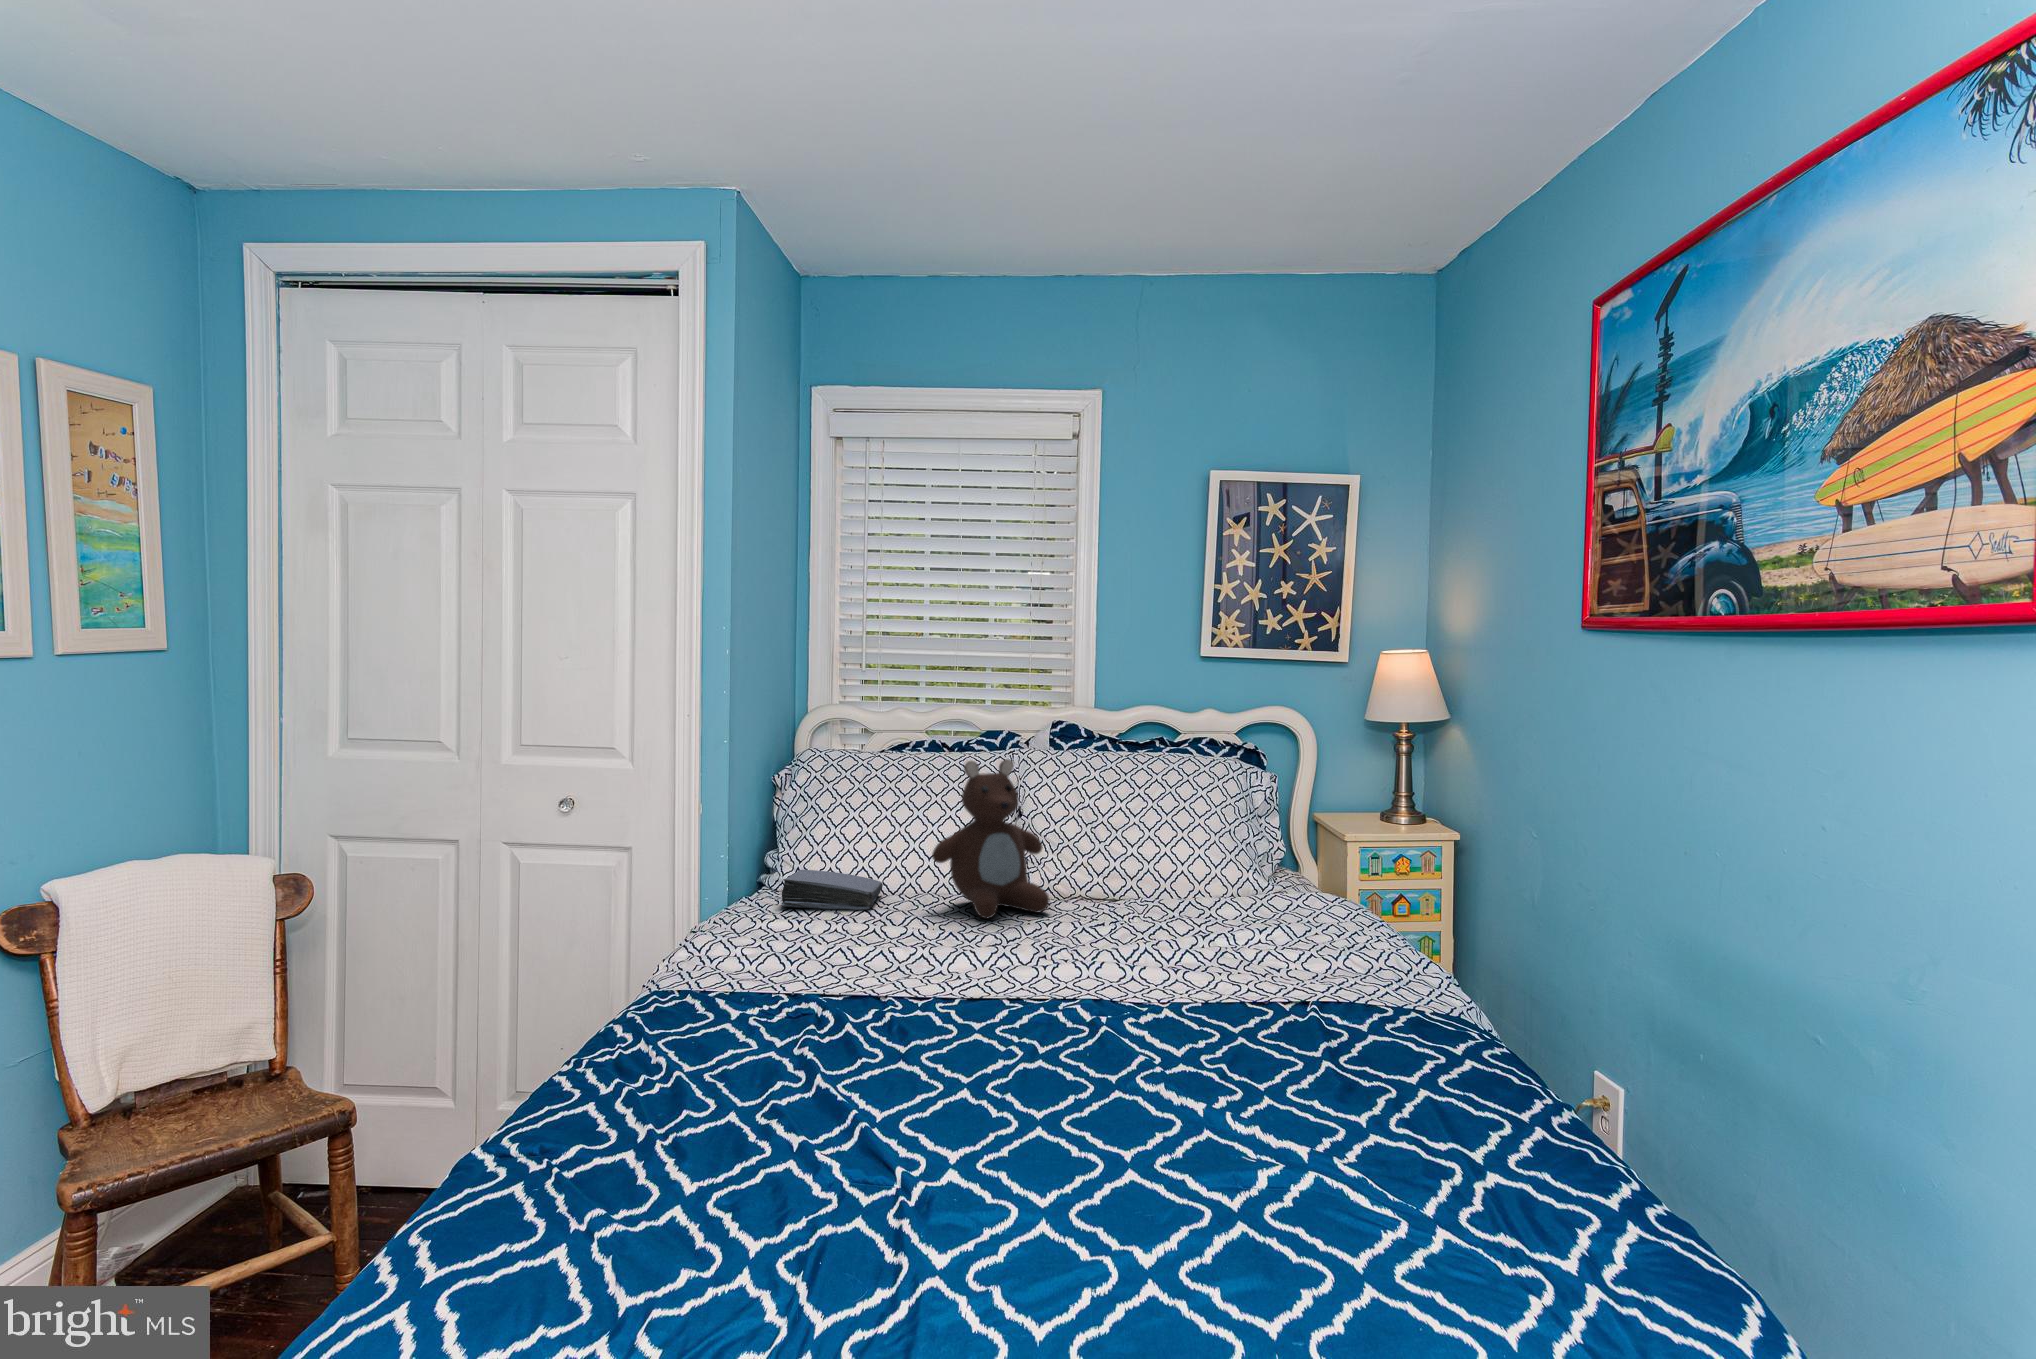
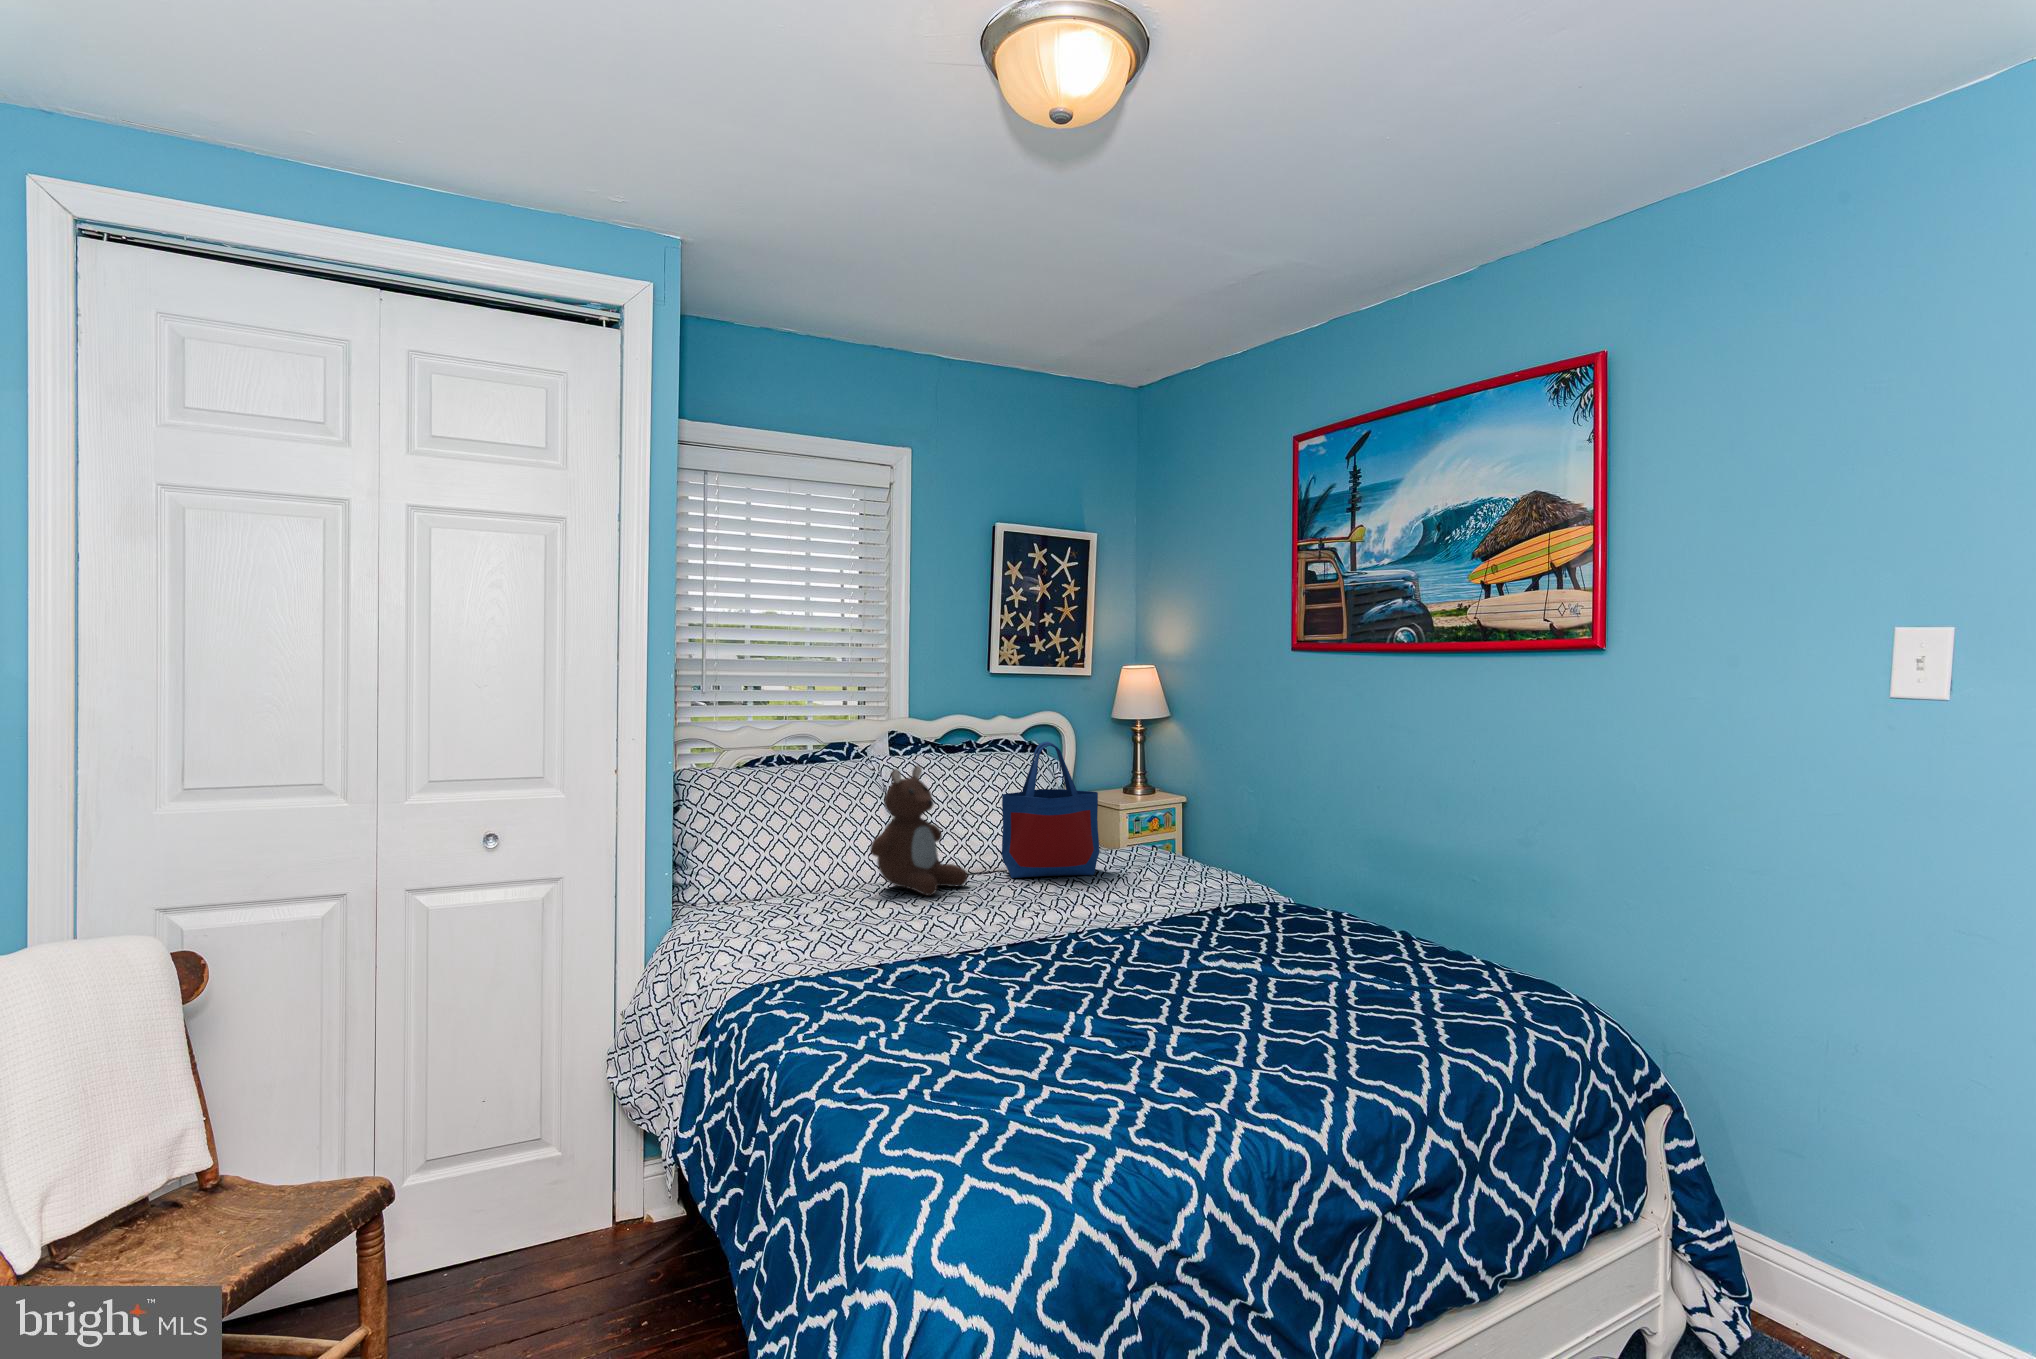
tote bag: none [1112,741,1238,924] -> present [1002,742,1099,878]
book: present [781,870,883,910] -> none [733,878,824,911]

